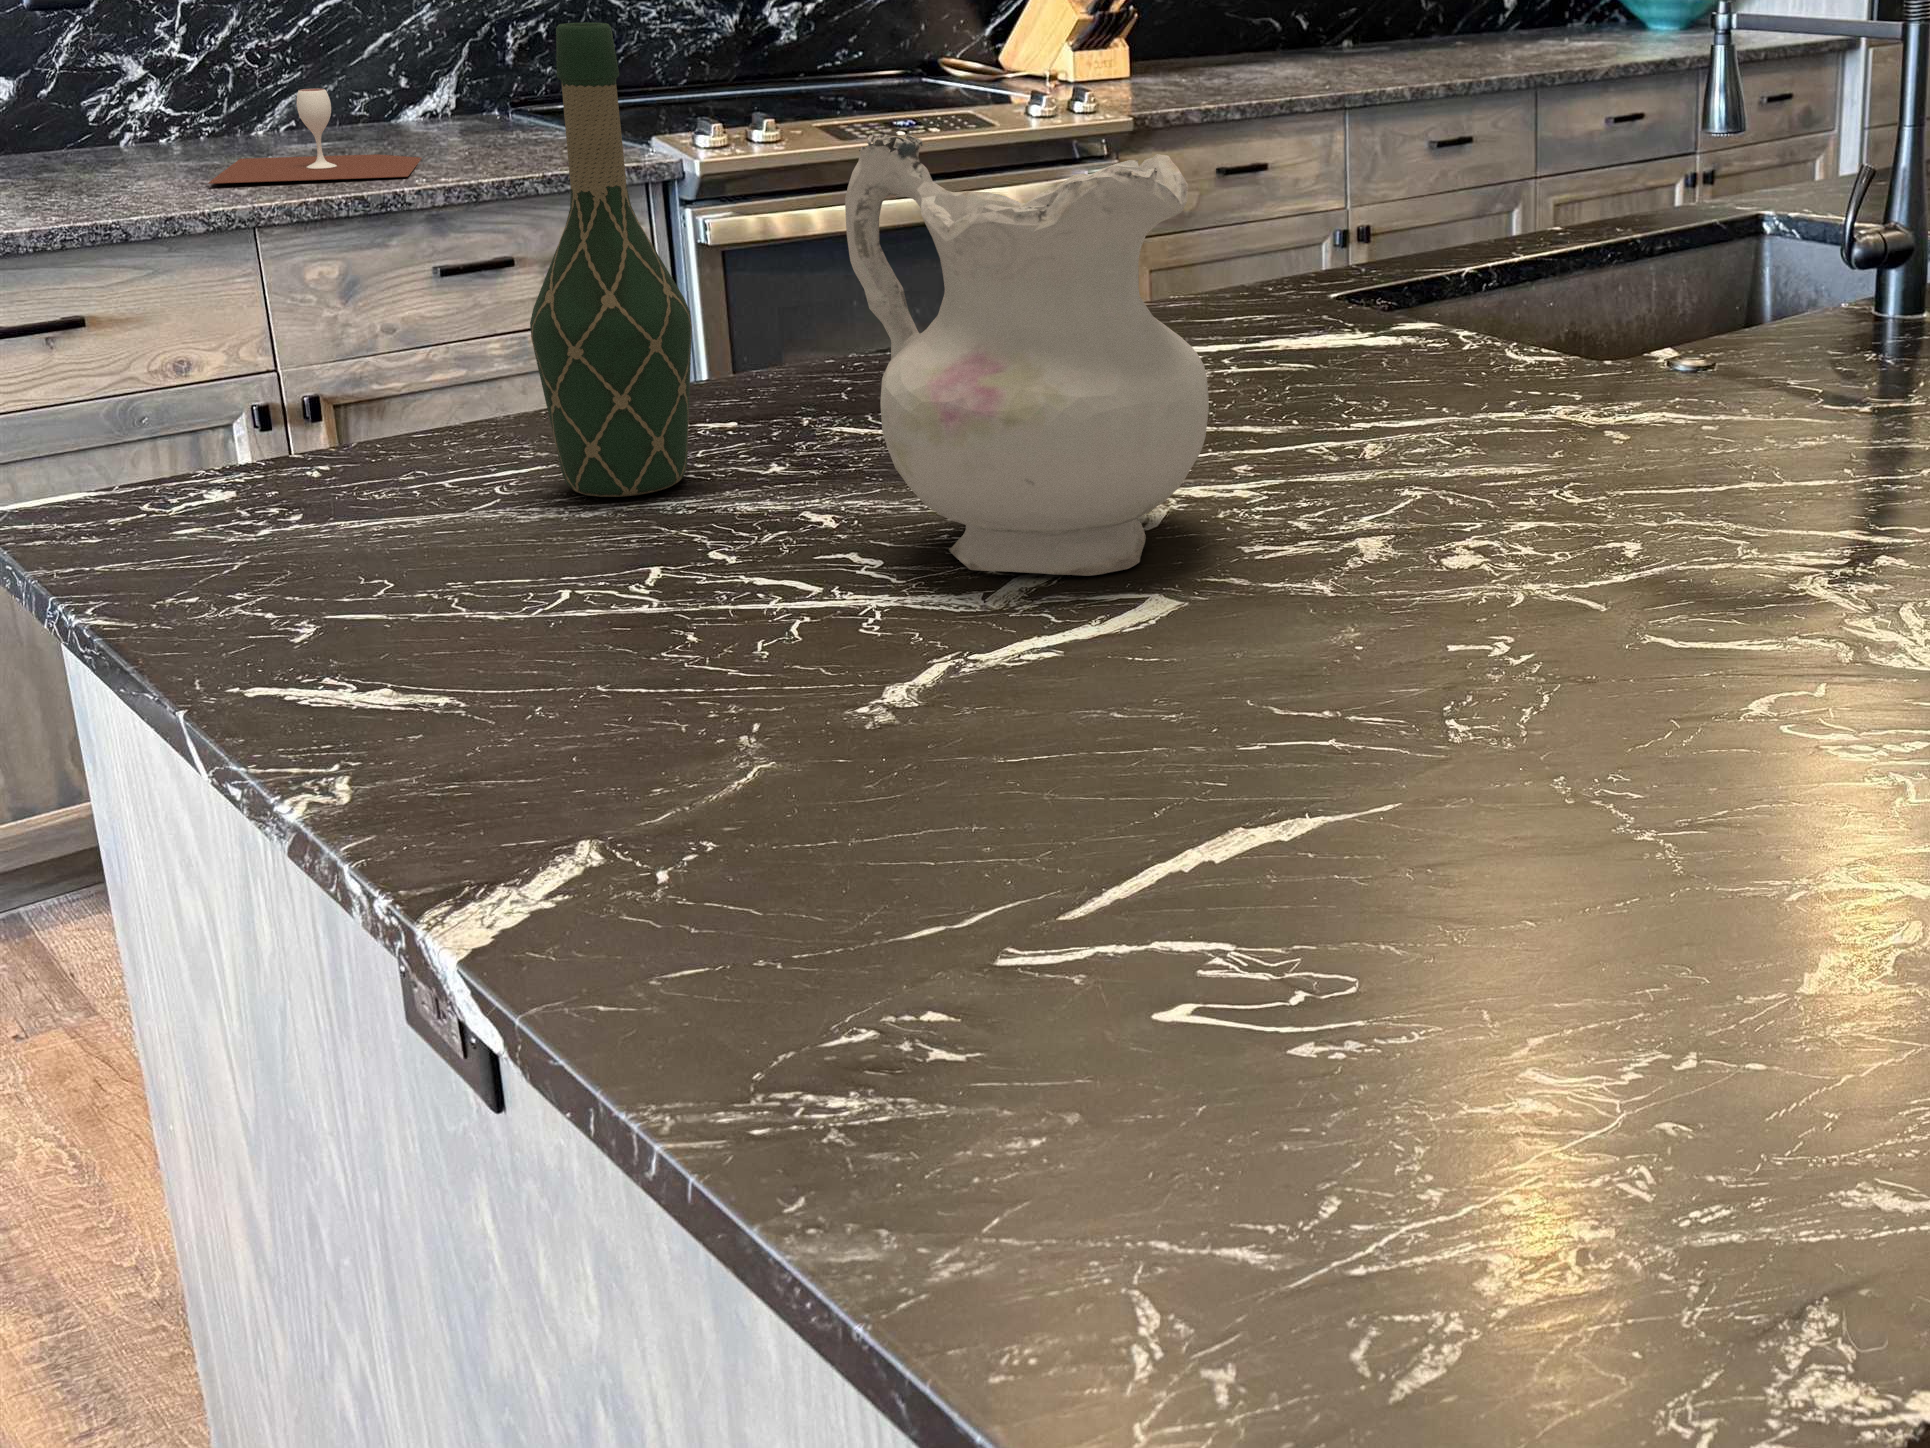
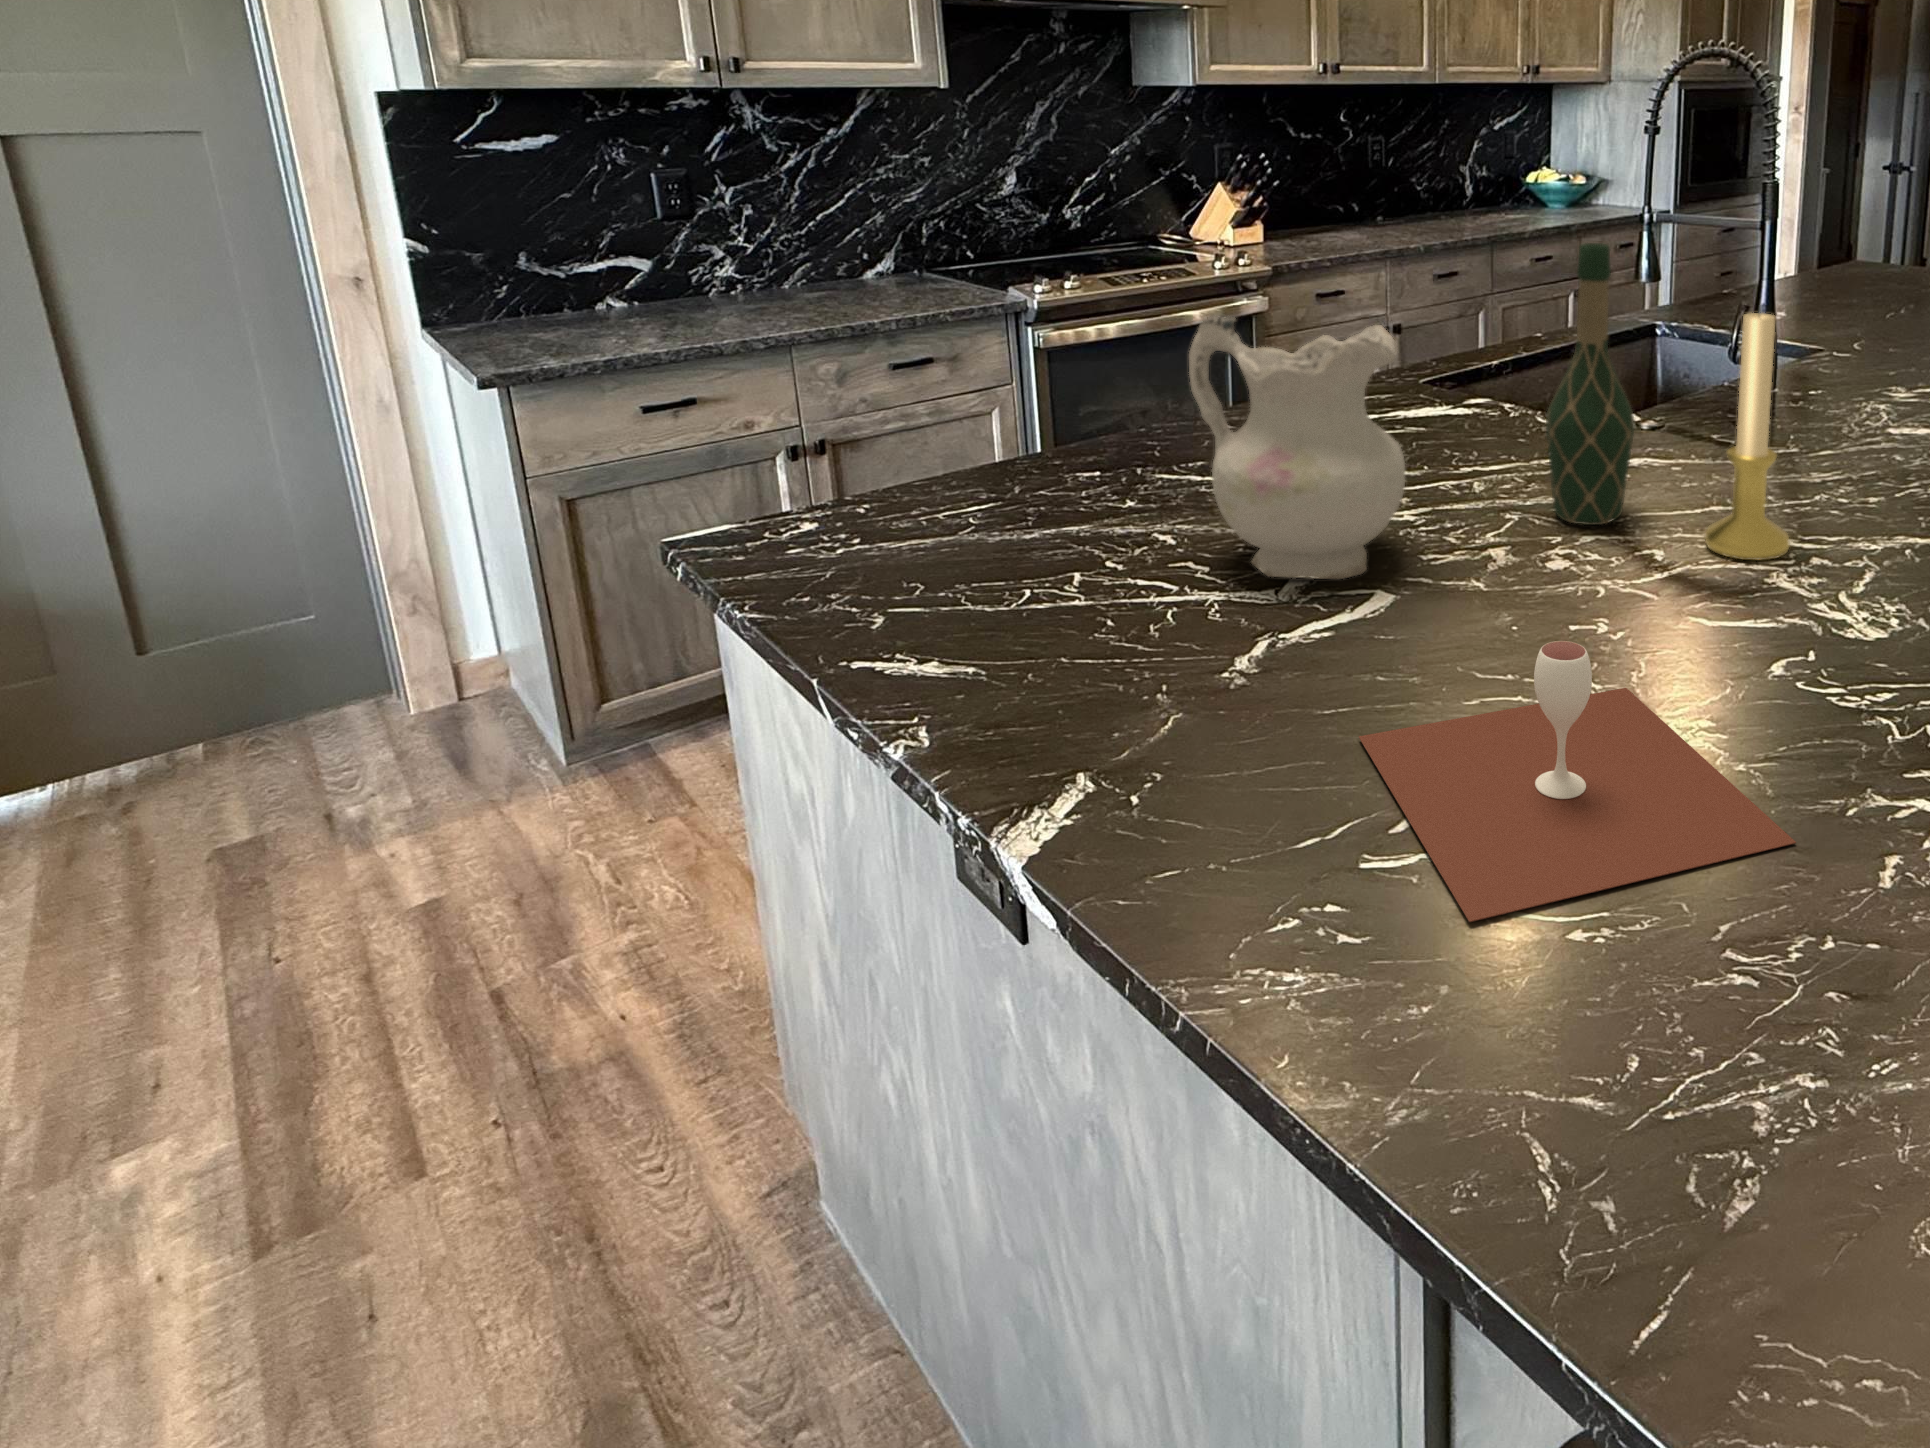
wine bottle: present [530,23,692,497] -> present [1546,243,1635,525]
wine glass: present [208,89,422,184] -> present [1359,641,1796,922]
candle holder: none [1712,132,1851,556] -> present [1705,312,1790,560]

